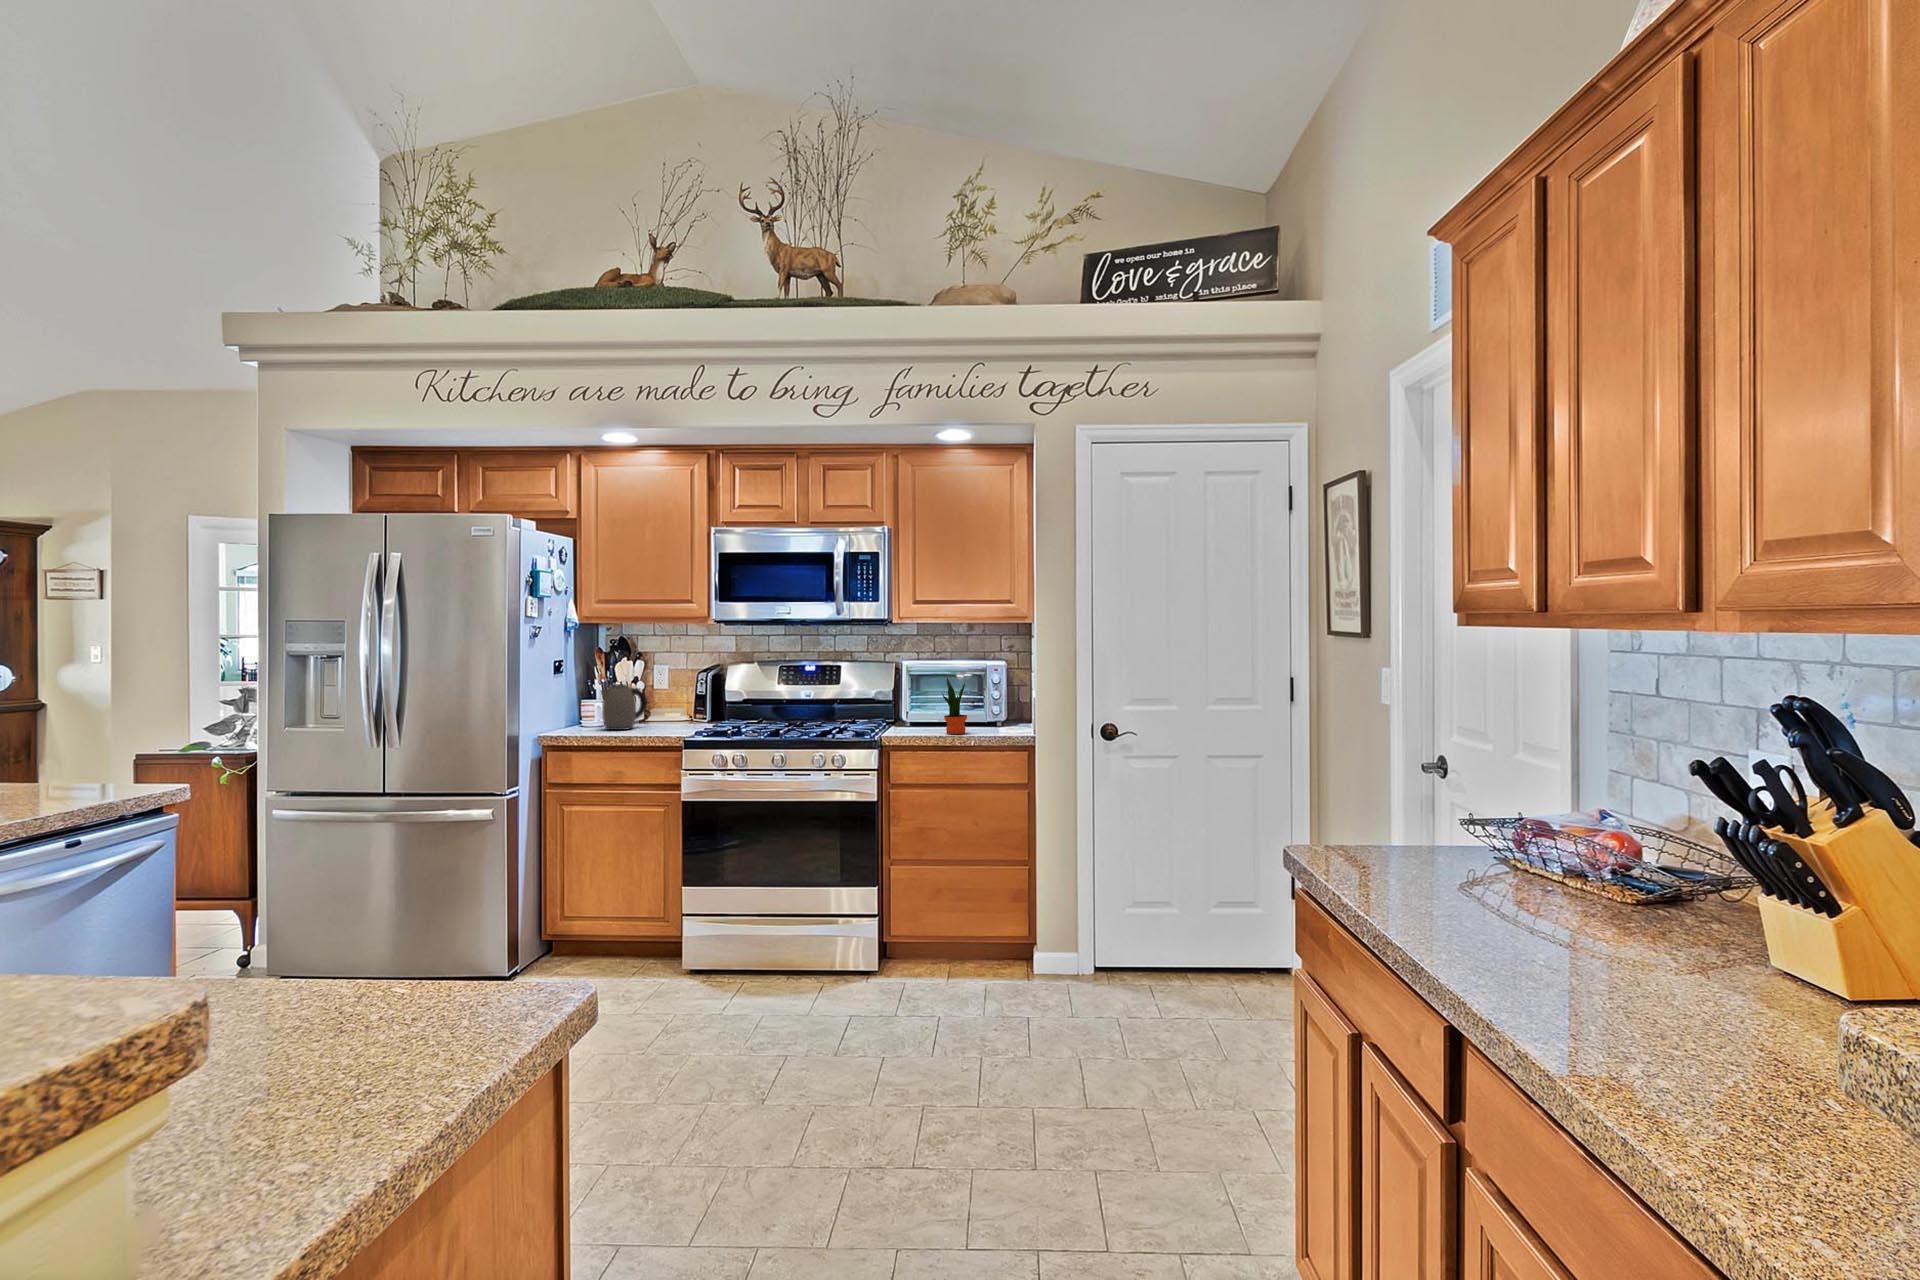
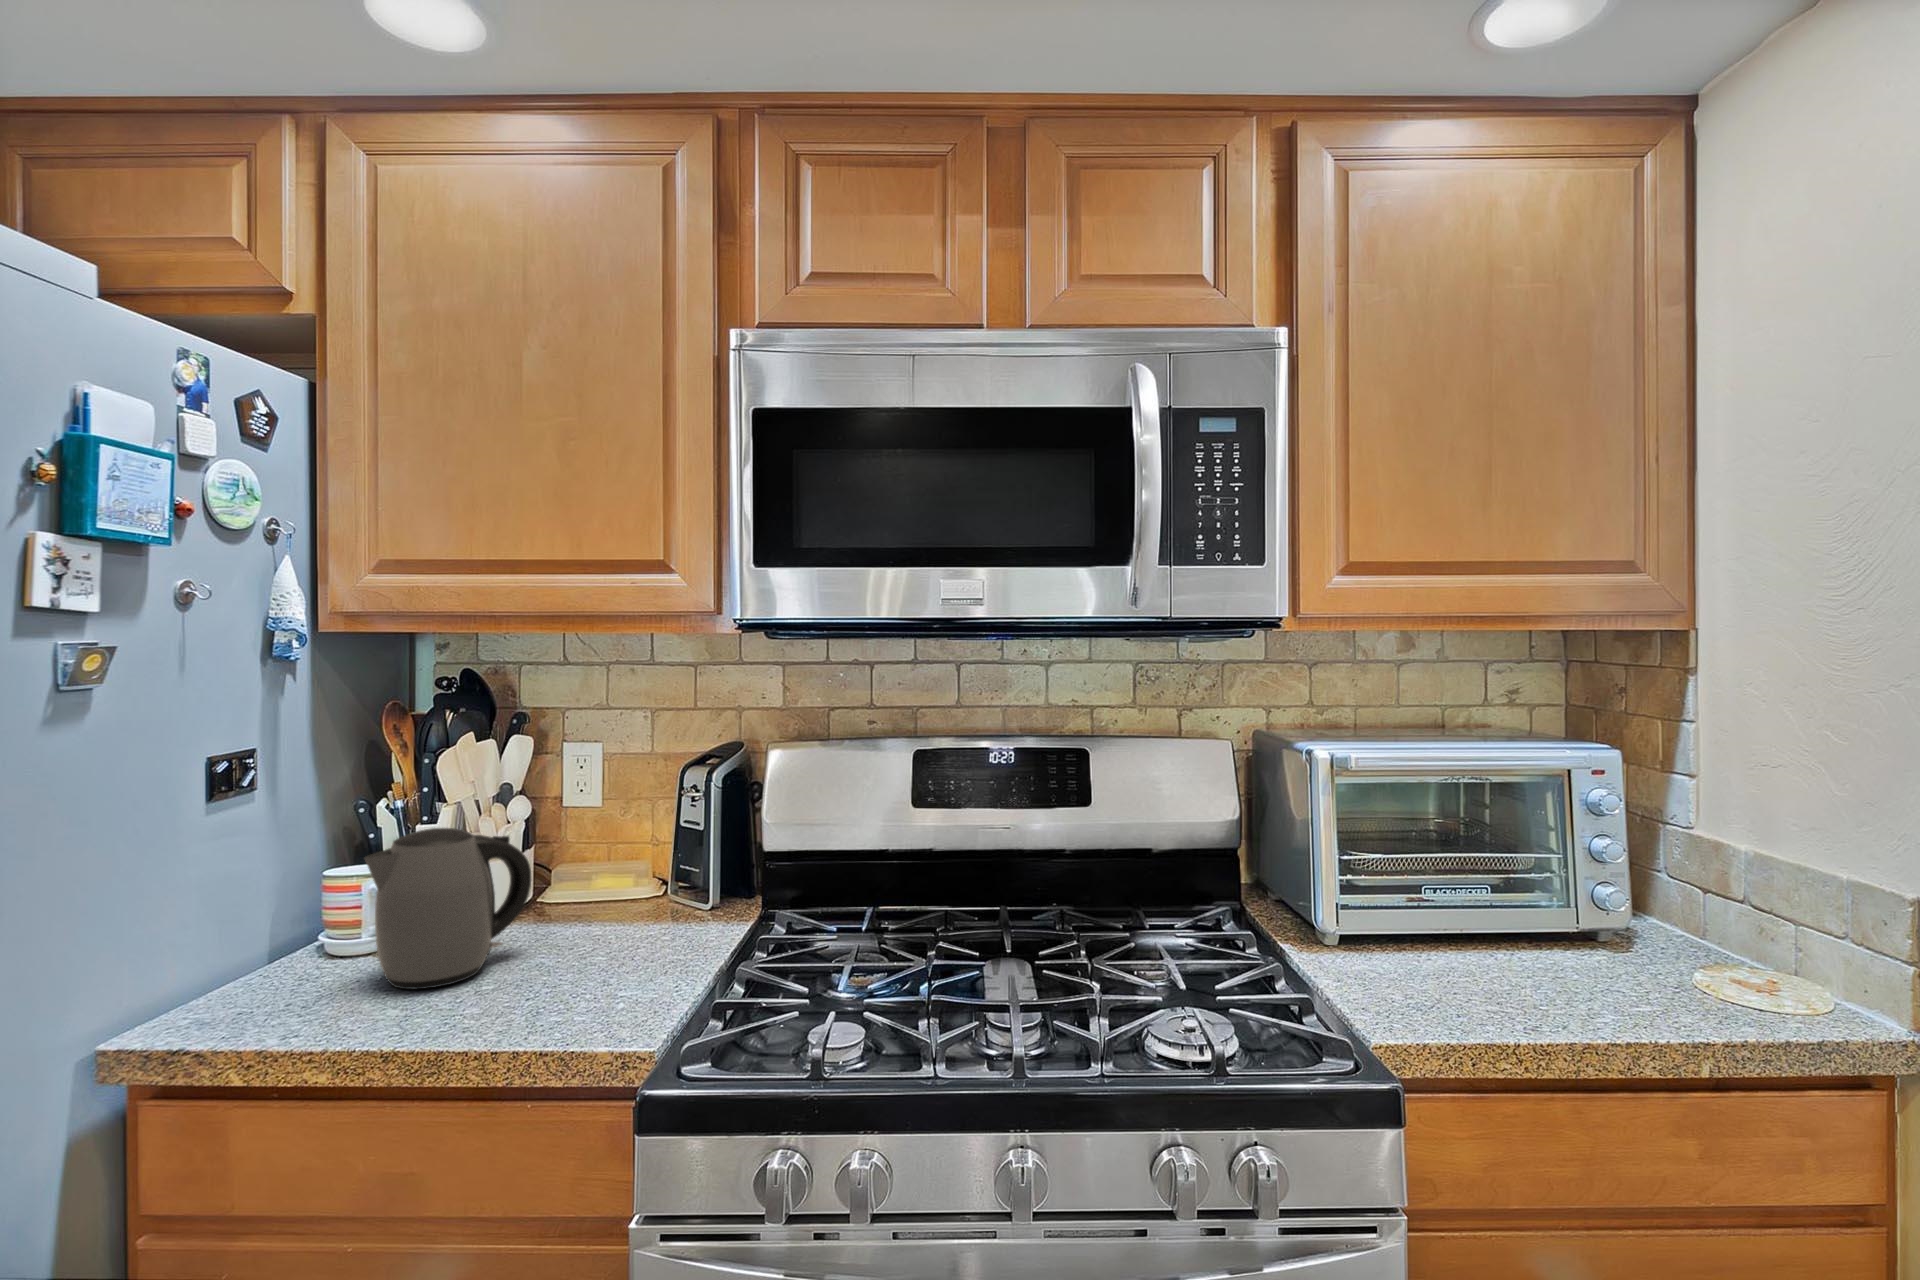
potted plant: present [942,677,967,734] -> none [1489,798,1599,1000]

